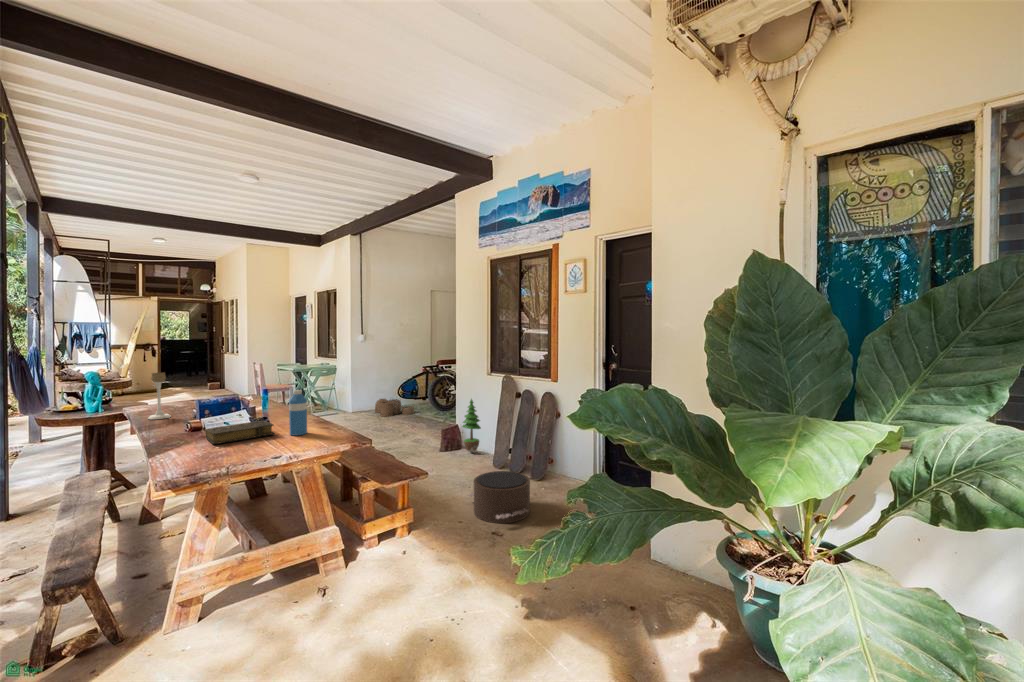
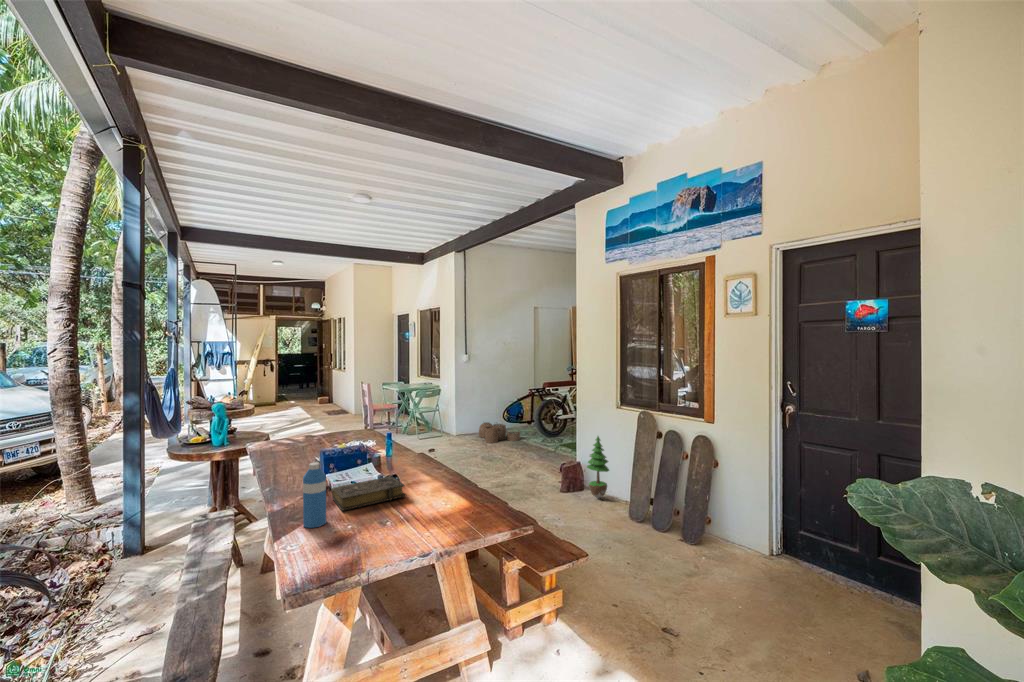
candle holder: present [148,373,171,419] -> none [271,411,293,463]
water bottle: present [289,390,307,435] -> present [303,462,326,528]
pouf: present [468,471,530,523] -> none [614,539,703,615]

